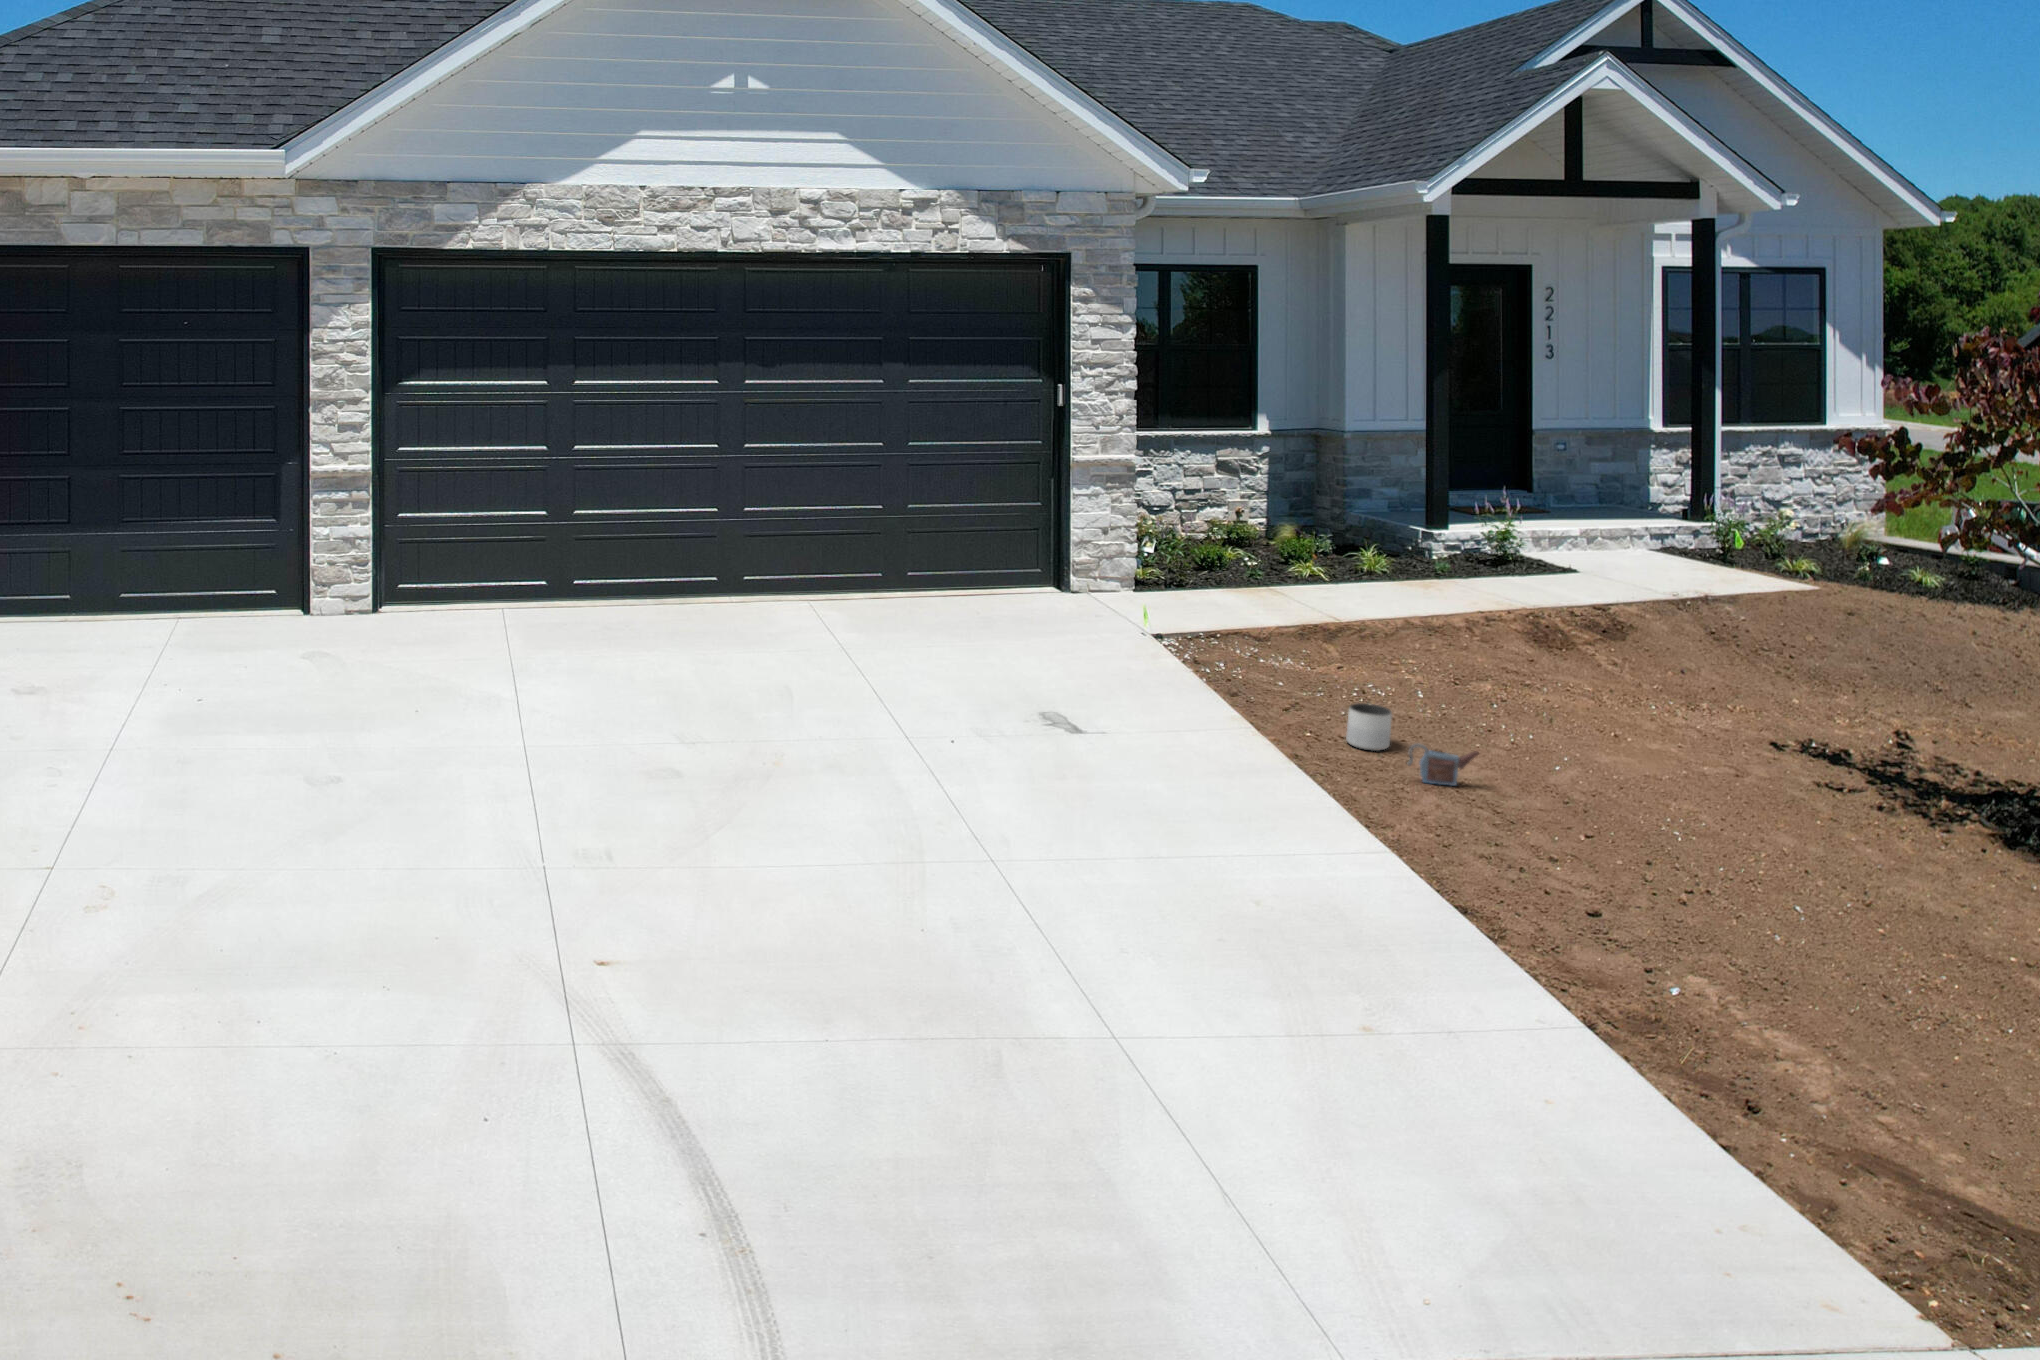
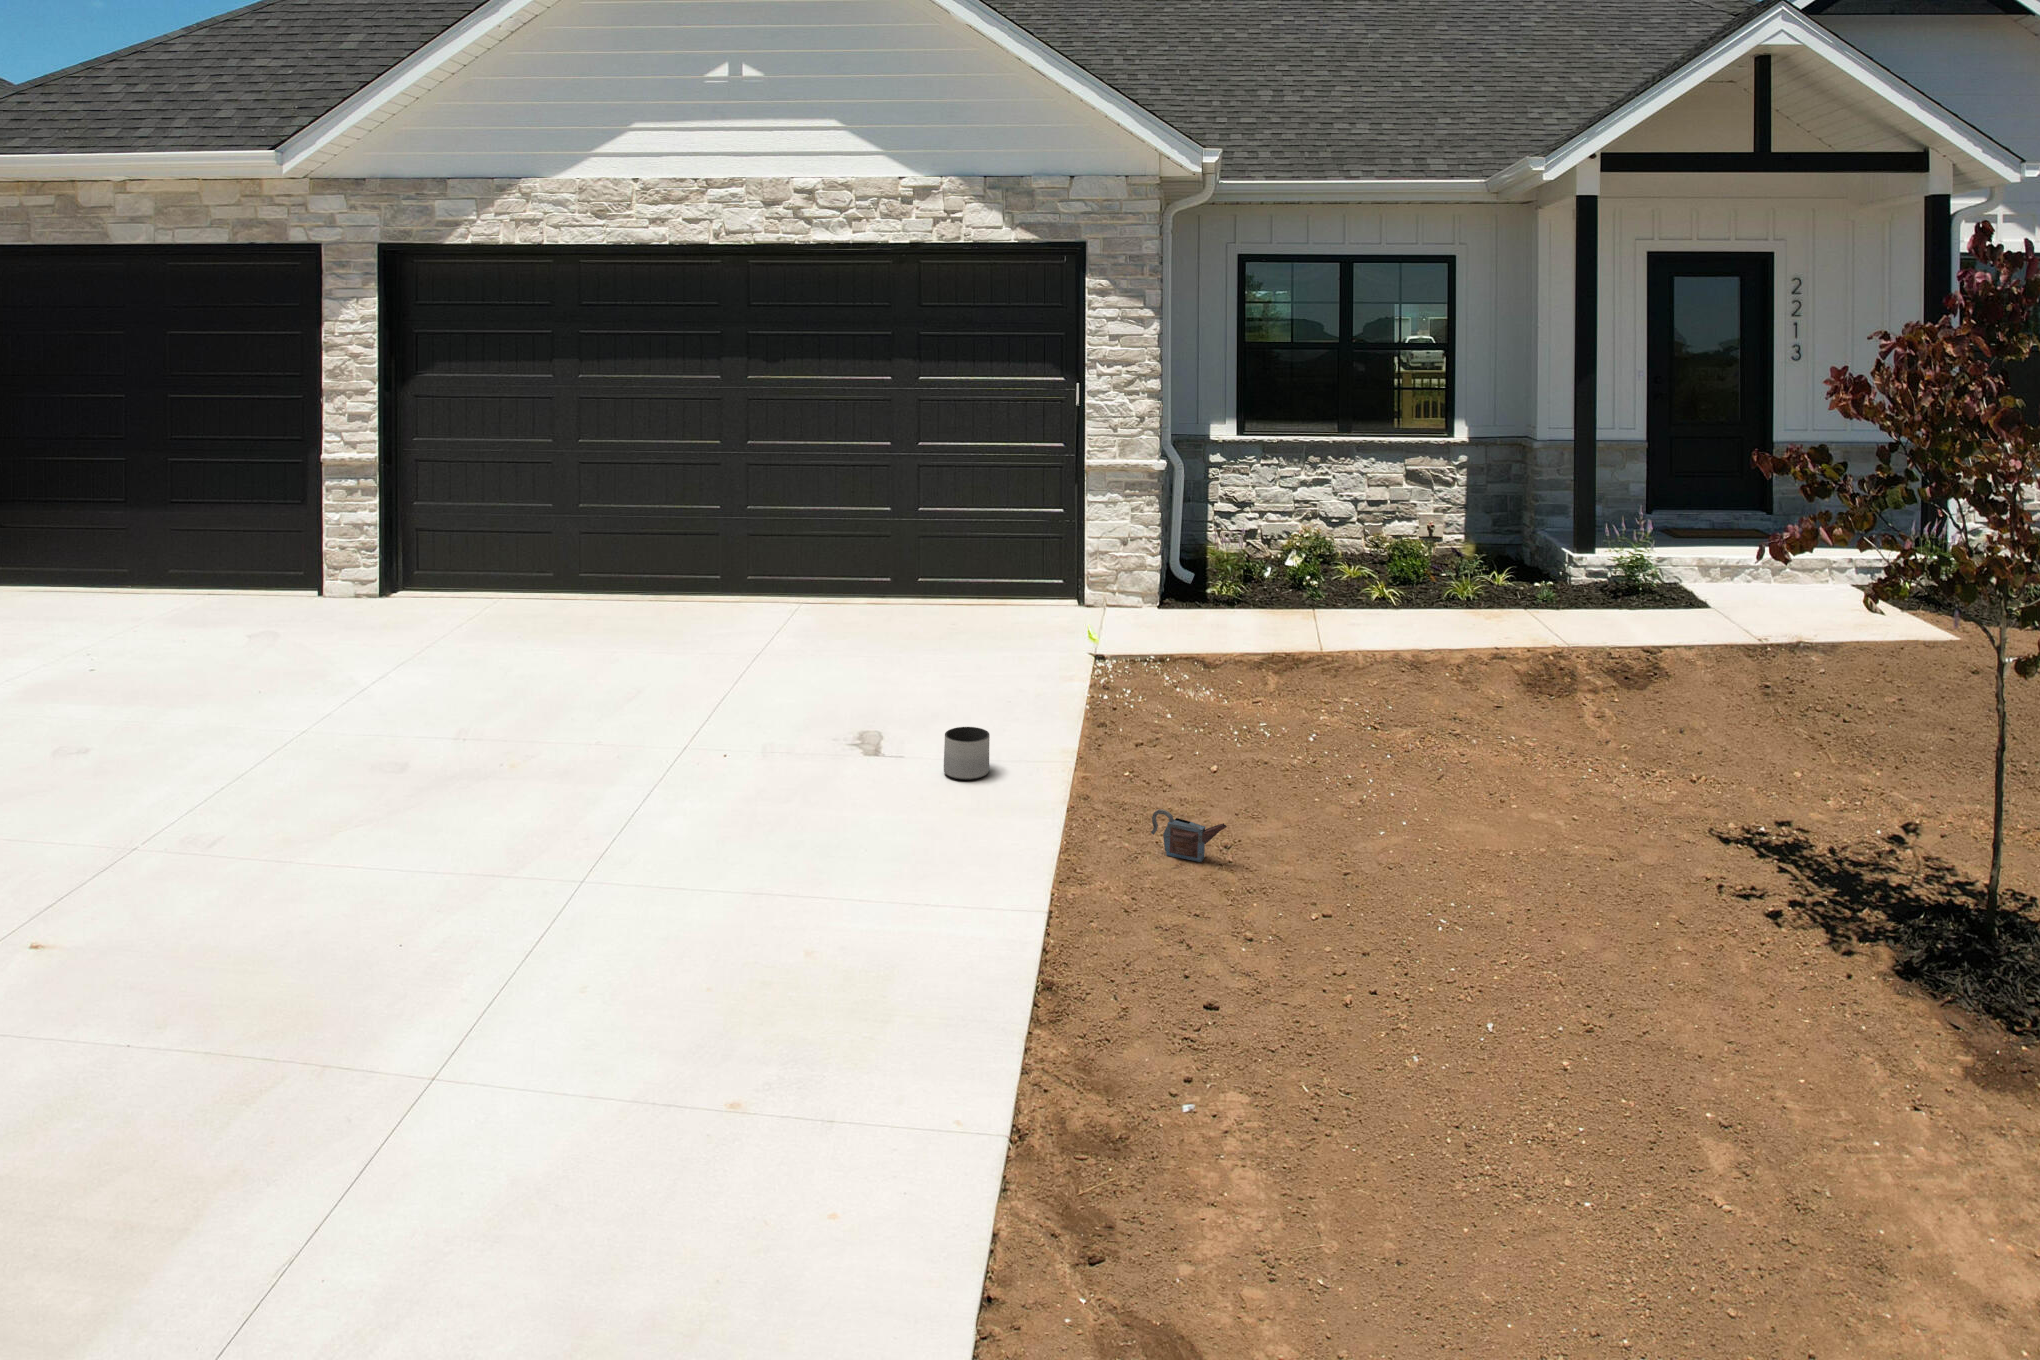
planter: present [1346,703,1392,751] -> present [944,727,990,780]

